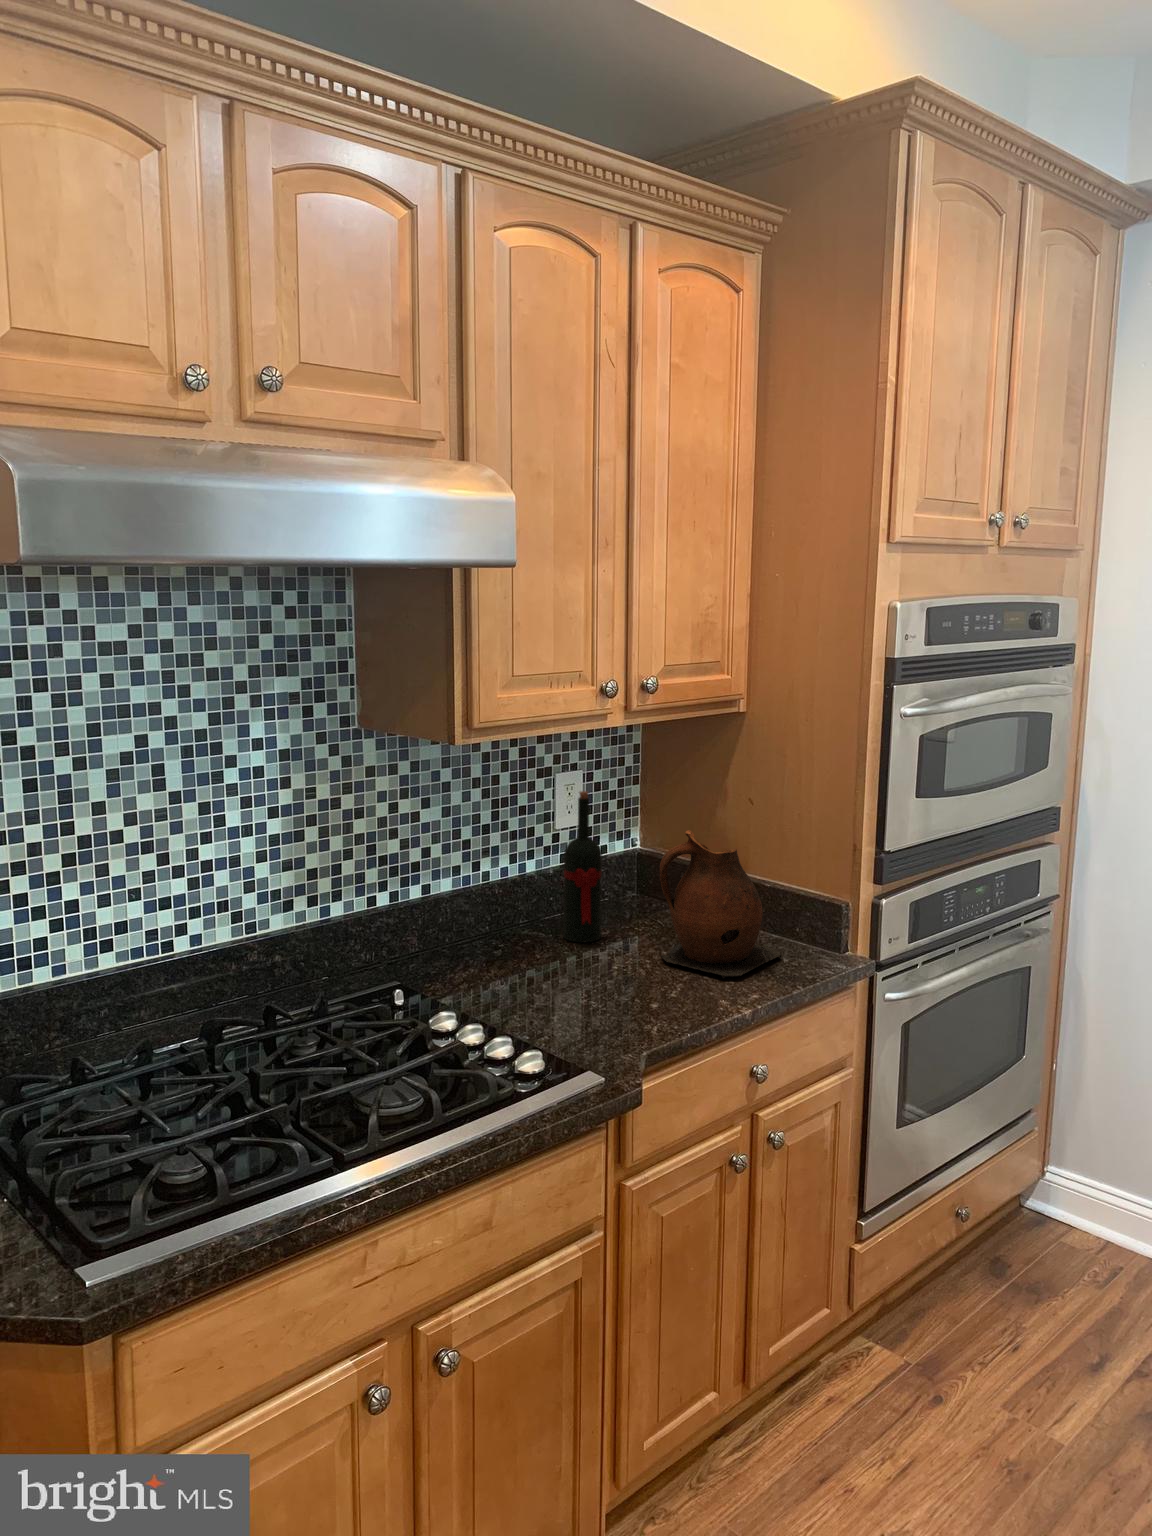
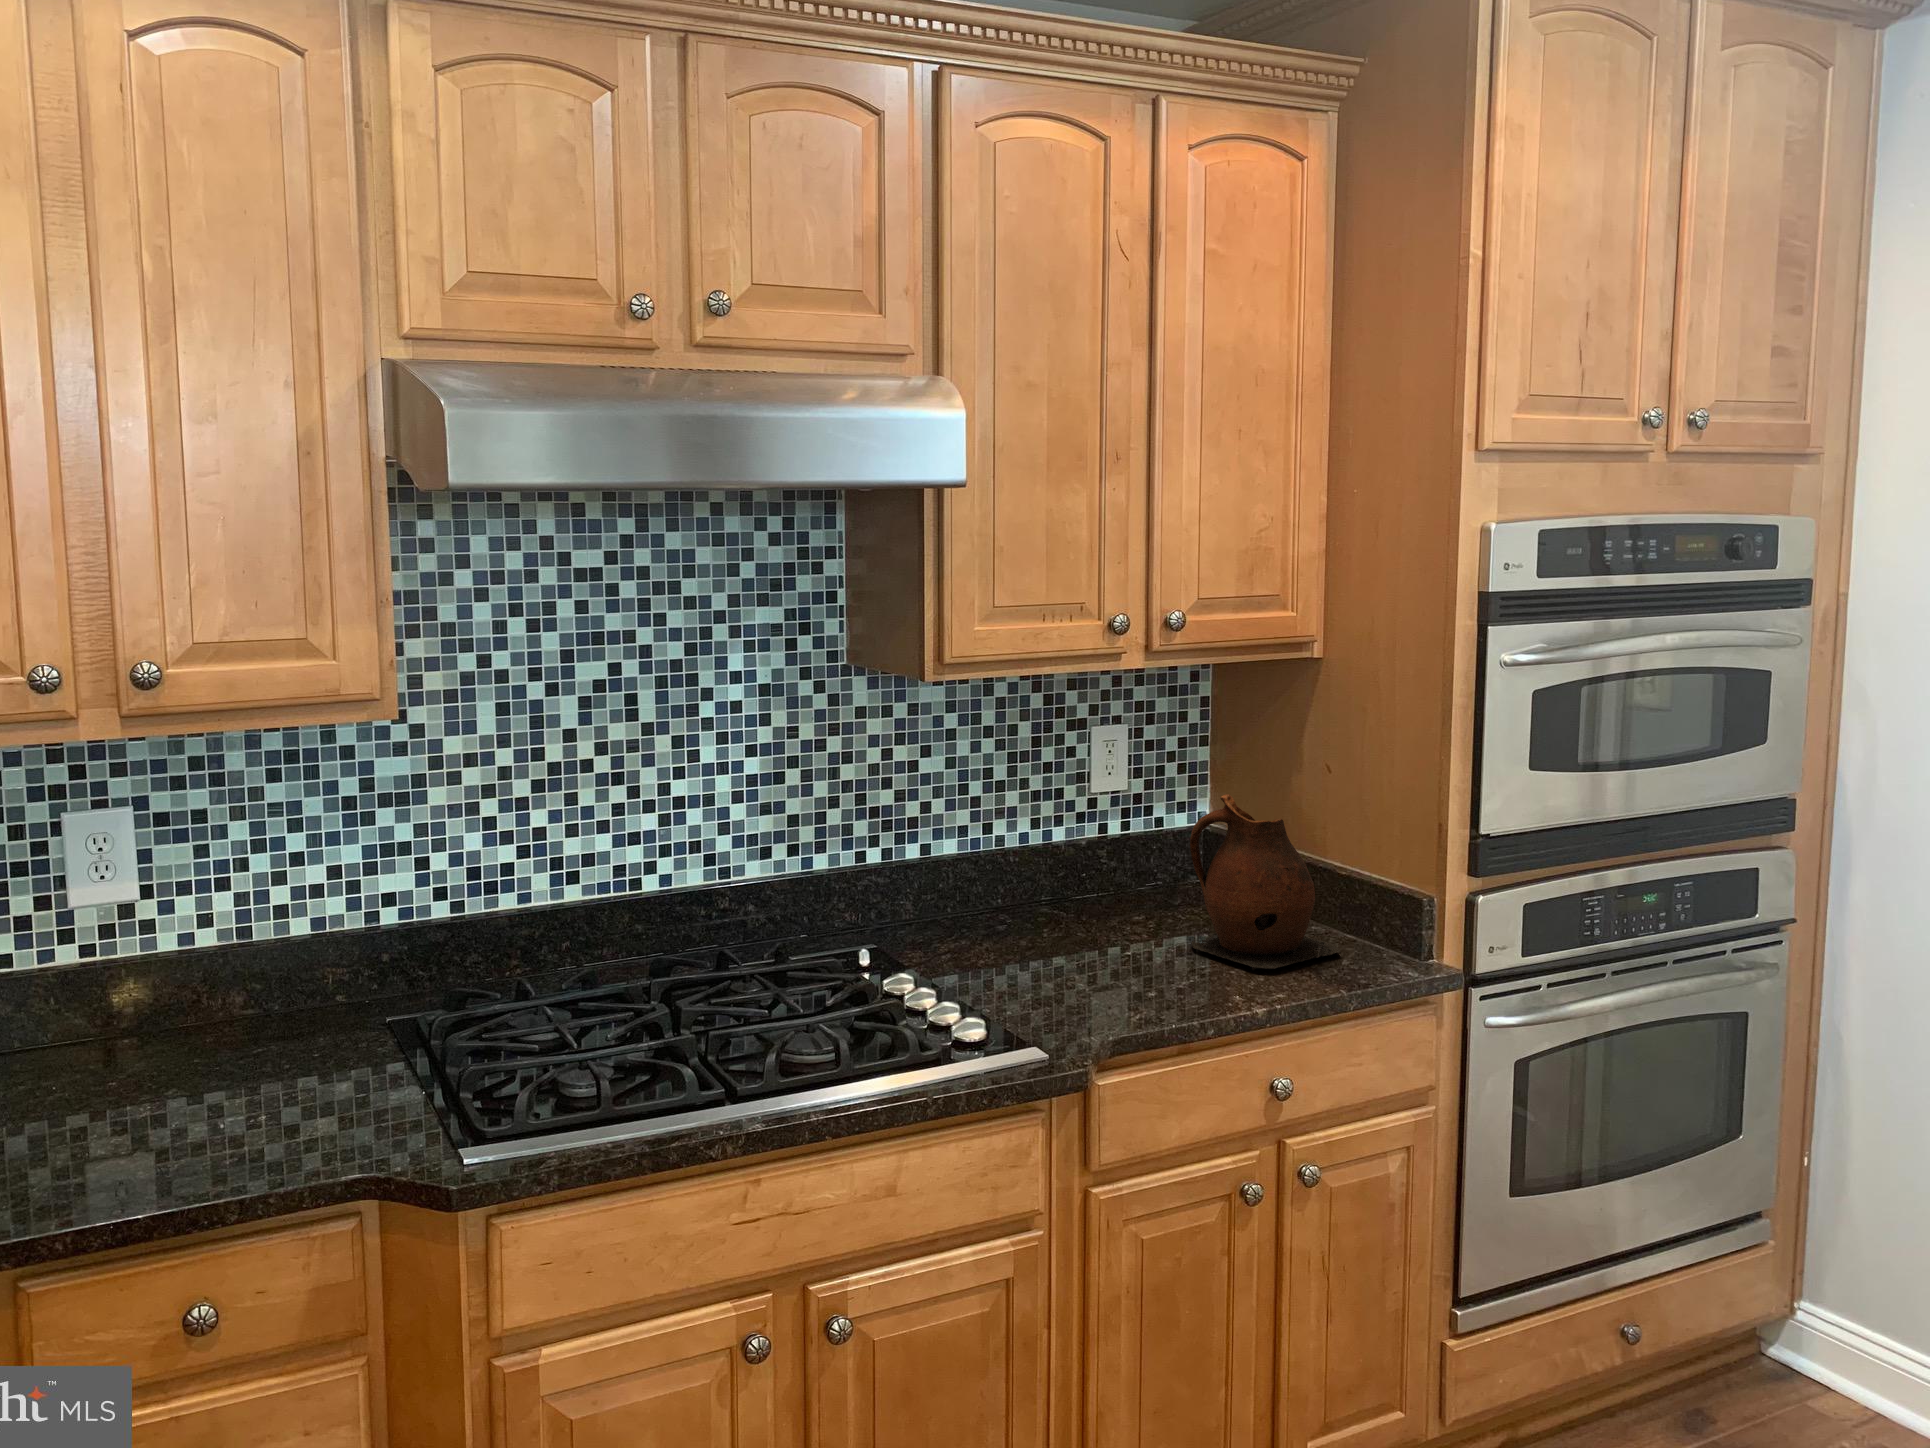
wine bottle: present [563,791,602,942] -> none [1088,746,1134,923]

